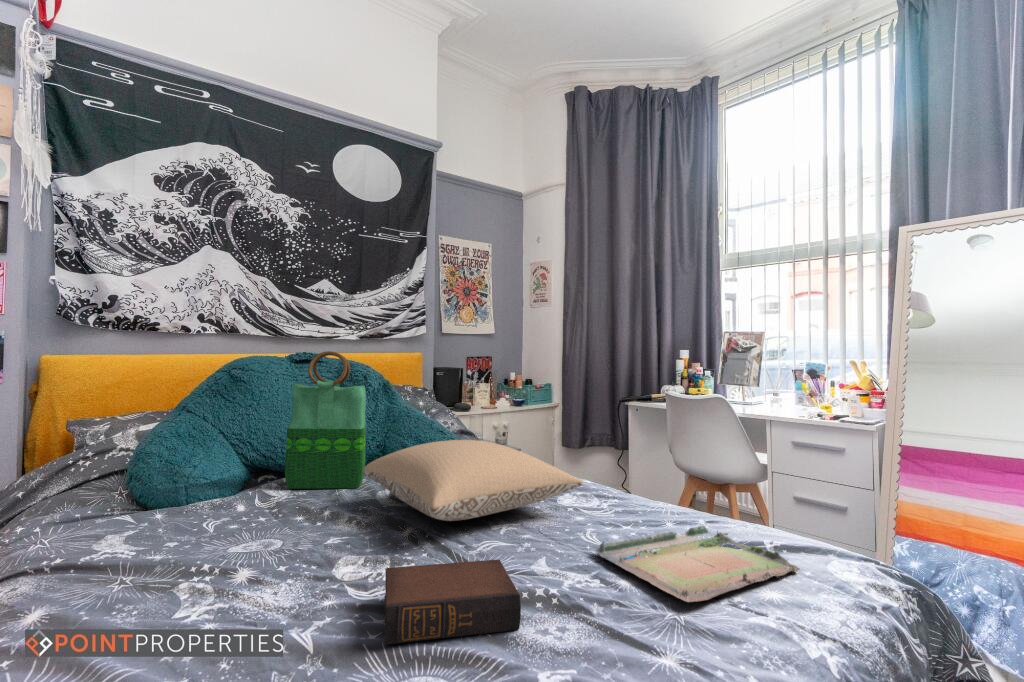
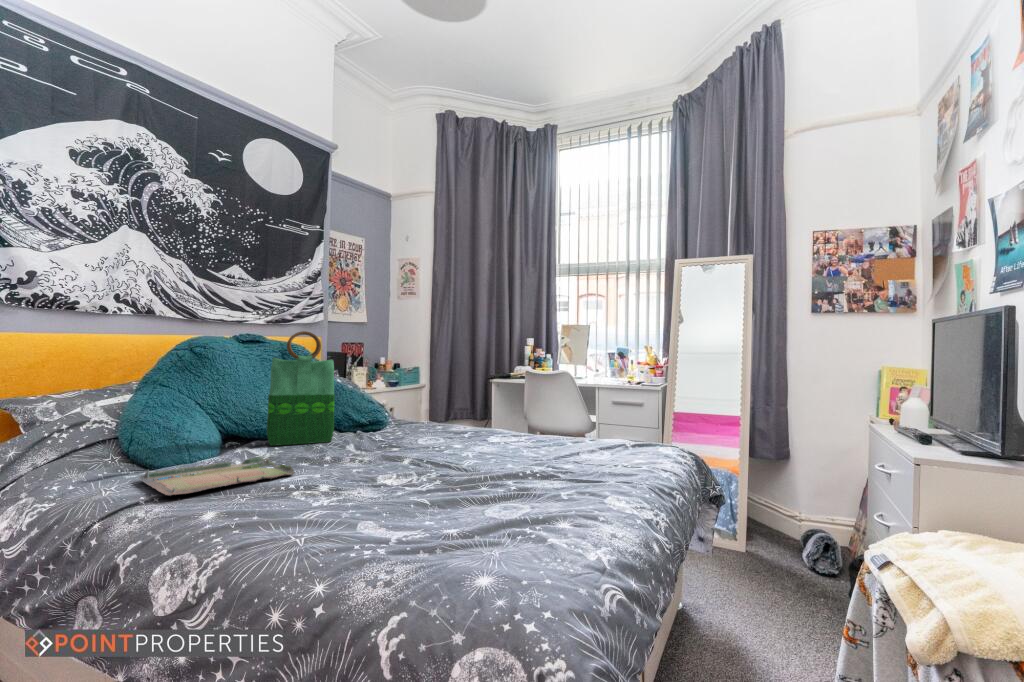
pillow: present [364,440,583,521] -> none [352,398,517,450]
tray: present [595,526,800,602] -> present [139,457,295,495]
book: present [384,559,521,644] -> none [442,458,534,498]

